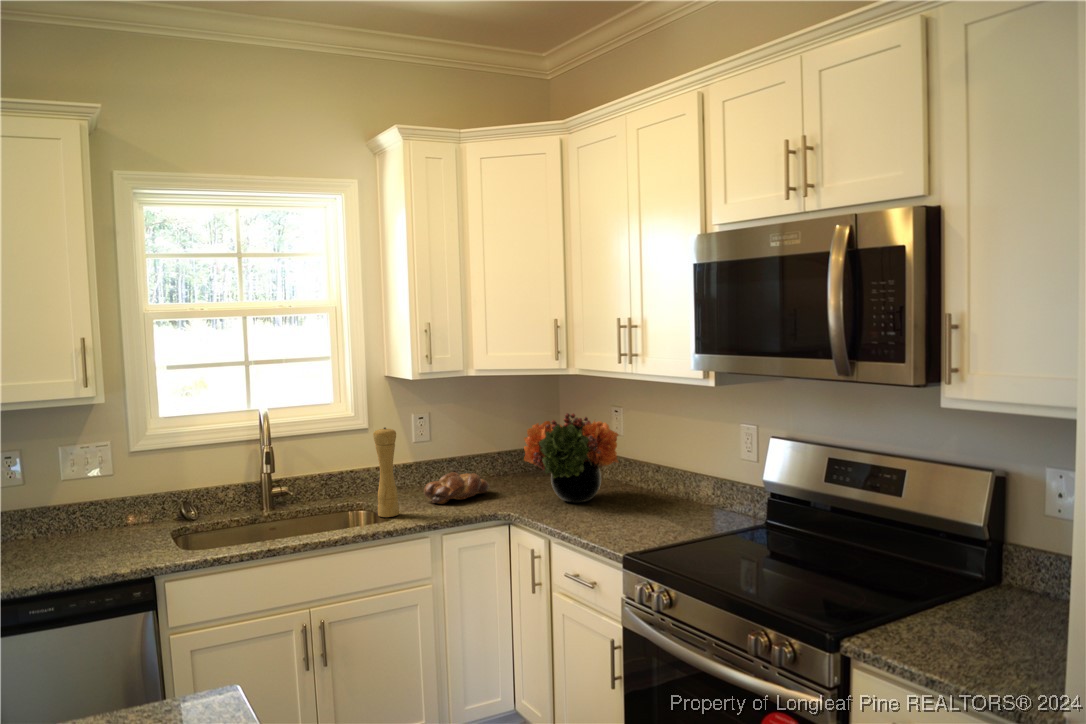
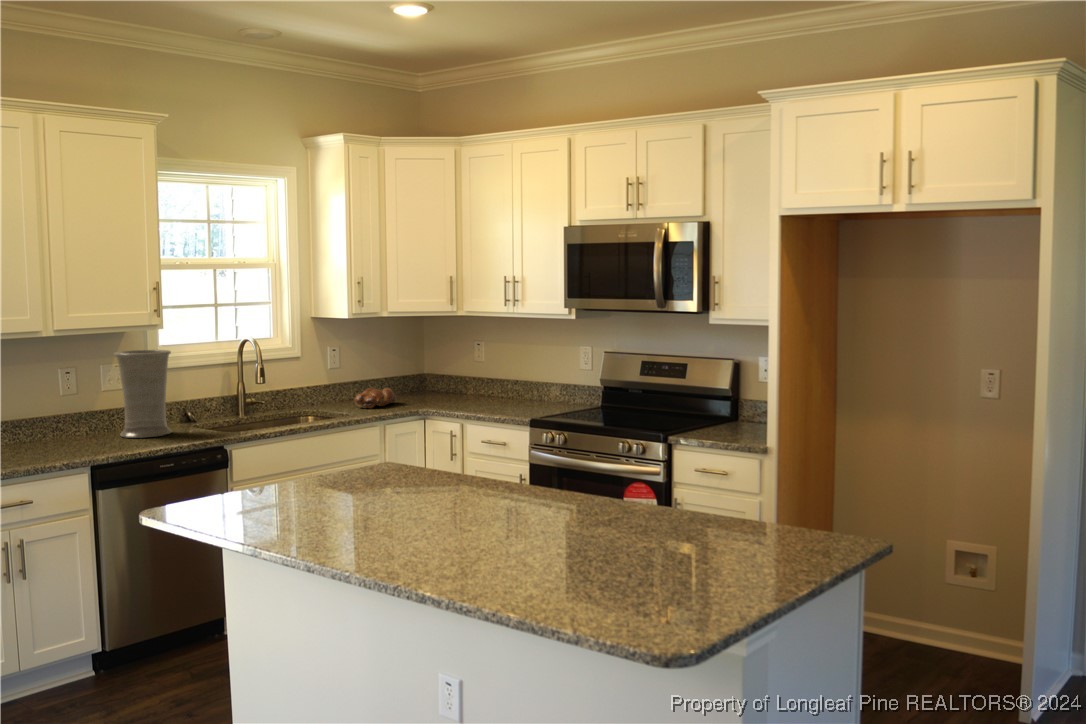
flower arrangement: present [524,413,618,502] -> none [428,342,495,404]
pepper mill: present [373,427,399,517] -> none [332,351,350,415]
vase: none [40,428,126,554] -> present [114,350,171,438]

